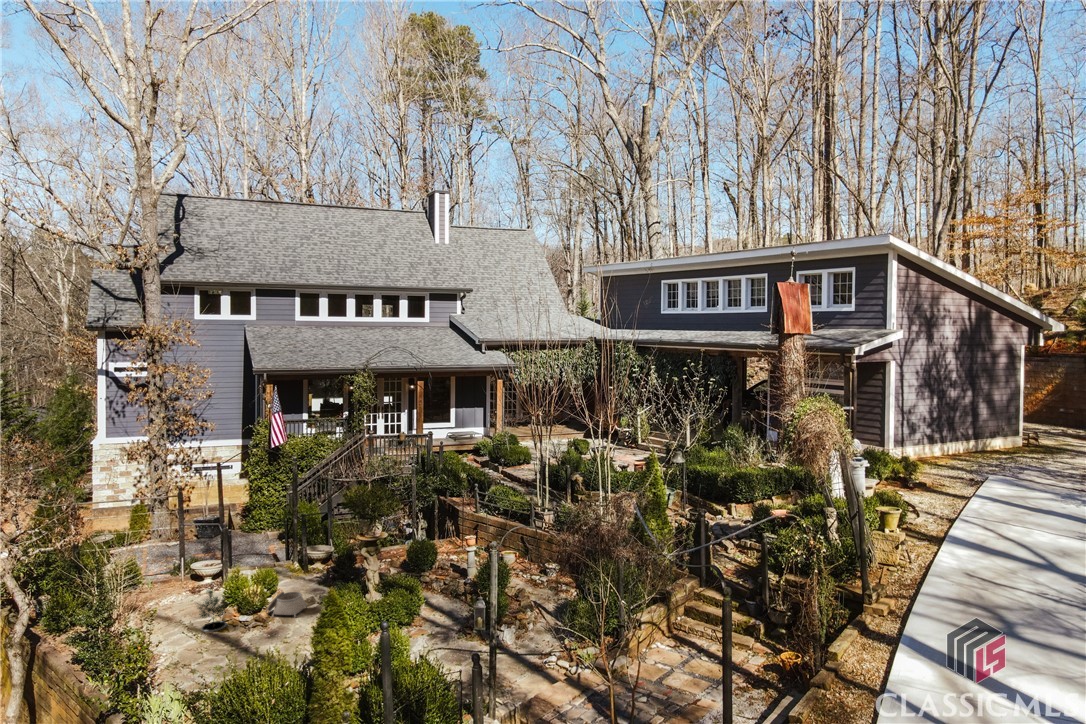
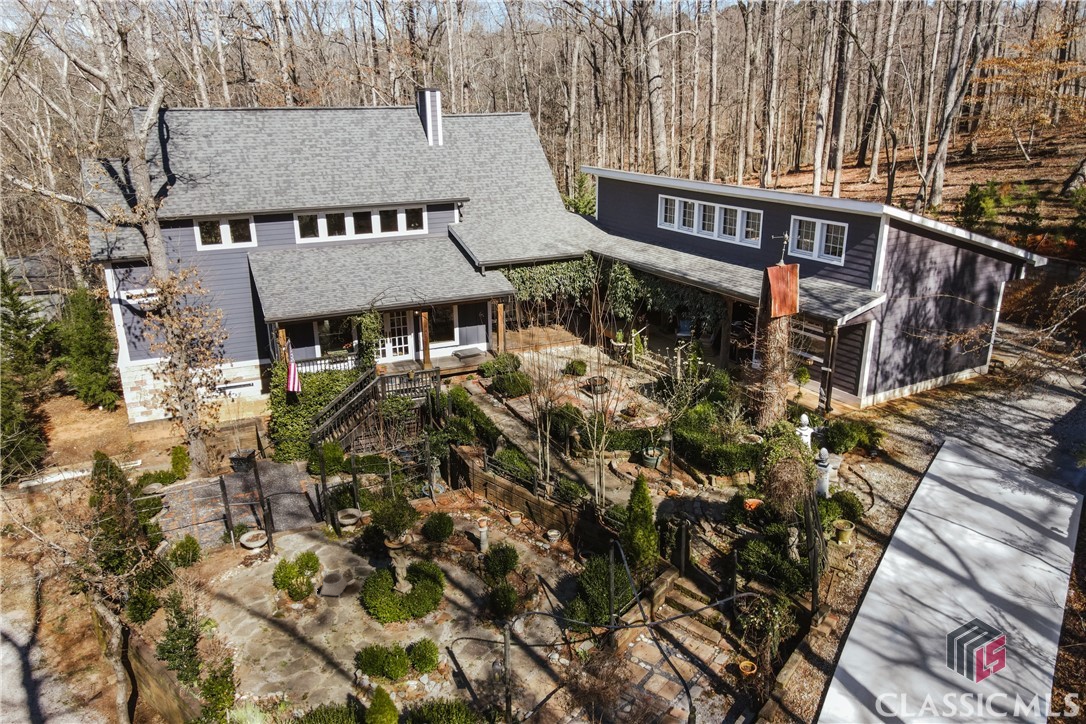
potted tree: present [197,588,227,632] -> none [255,578,283,614]

